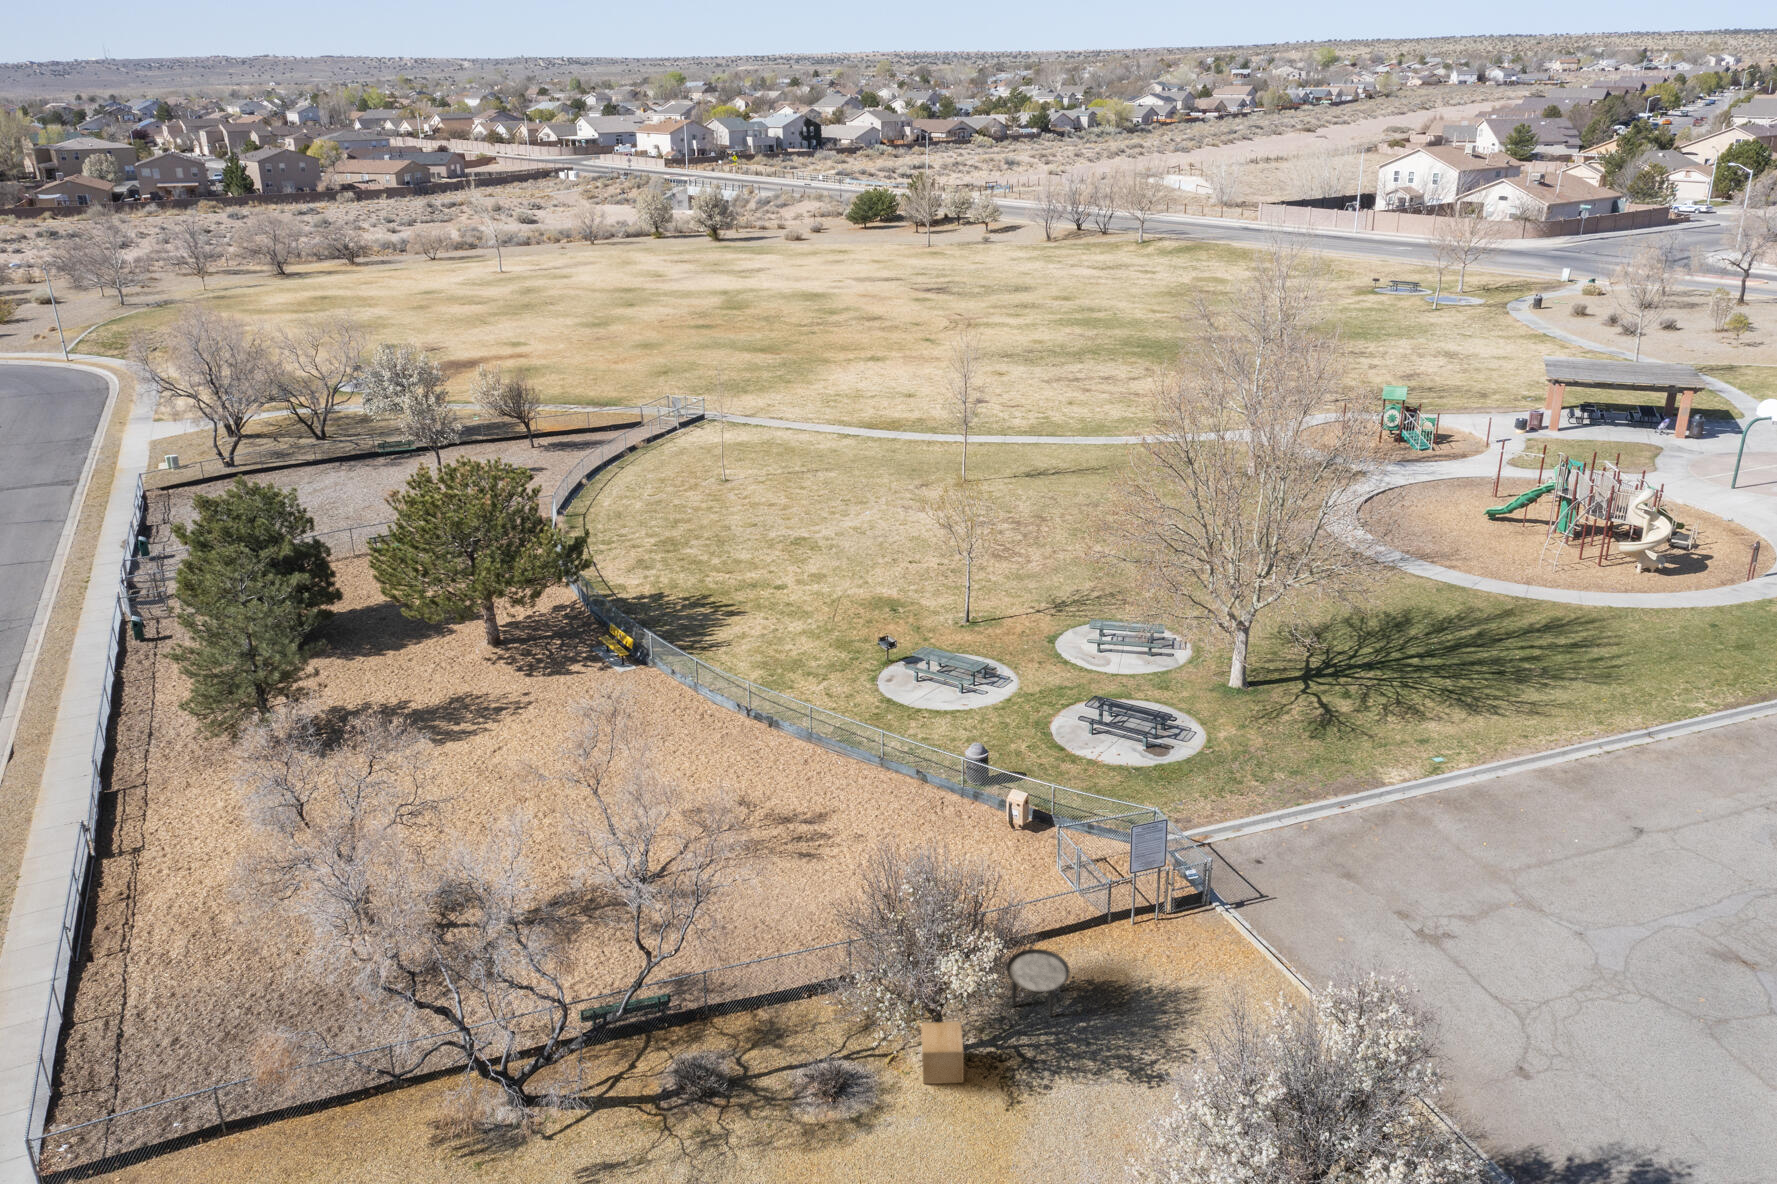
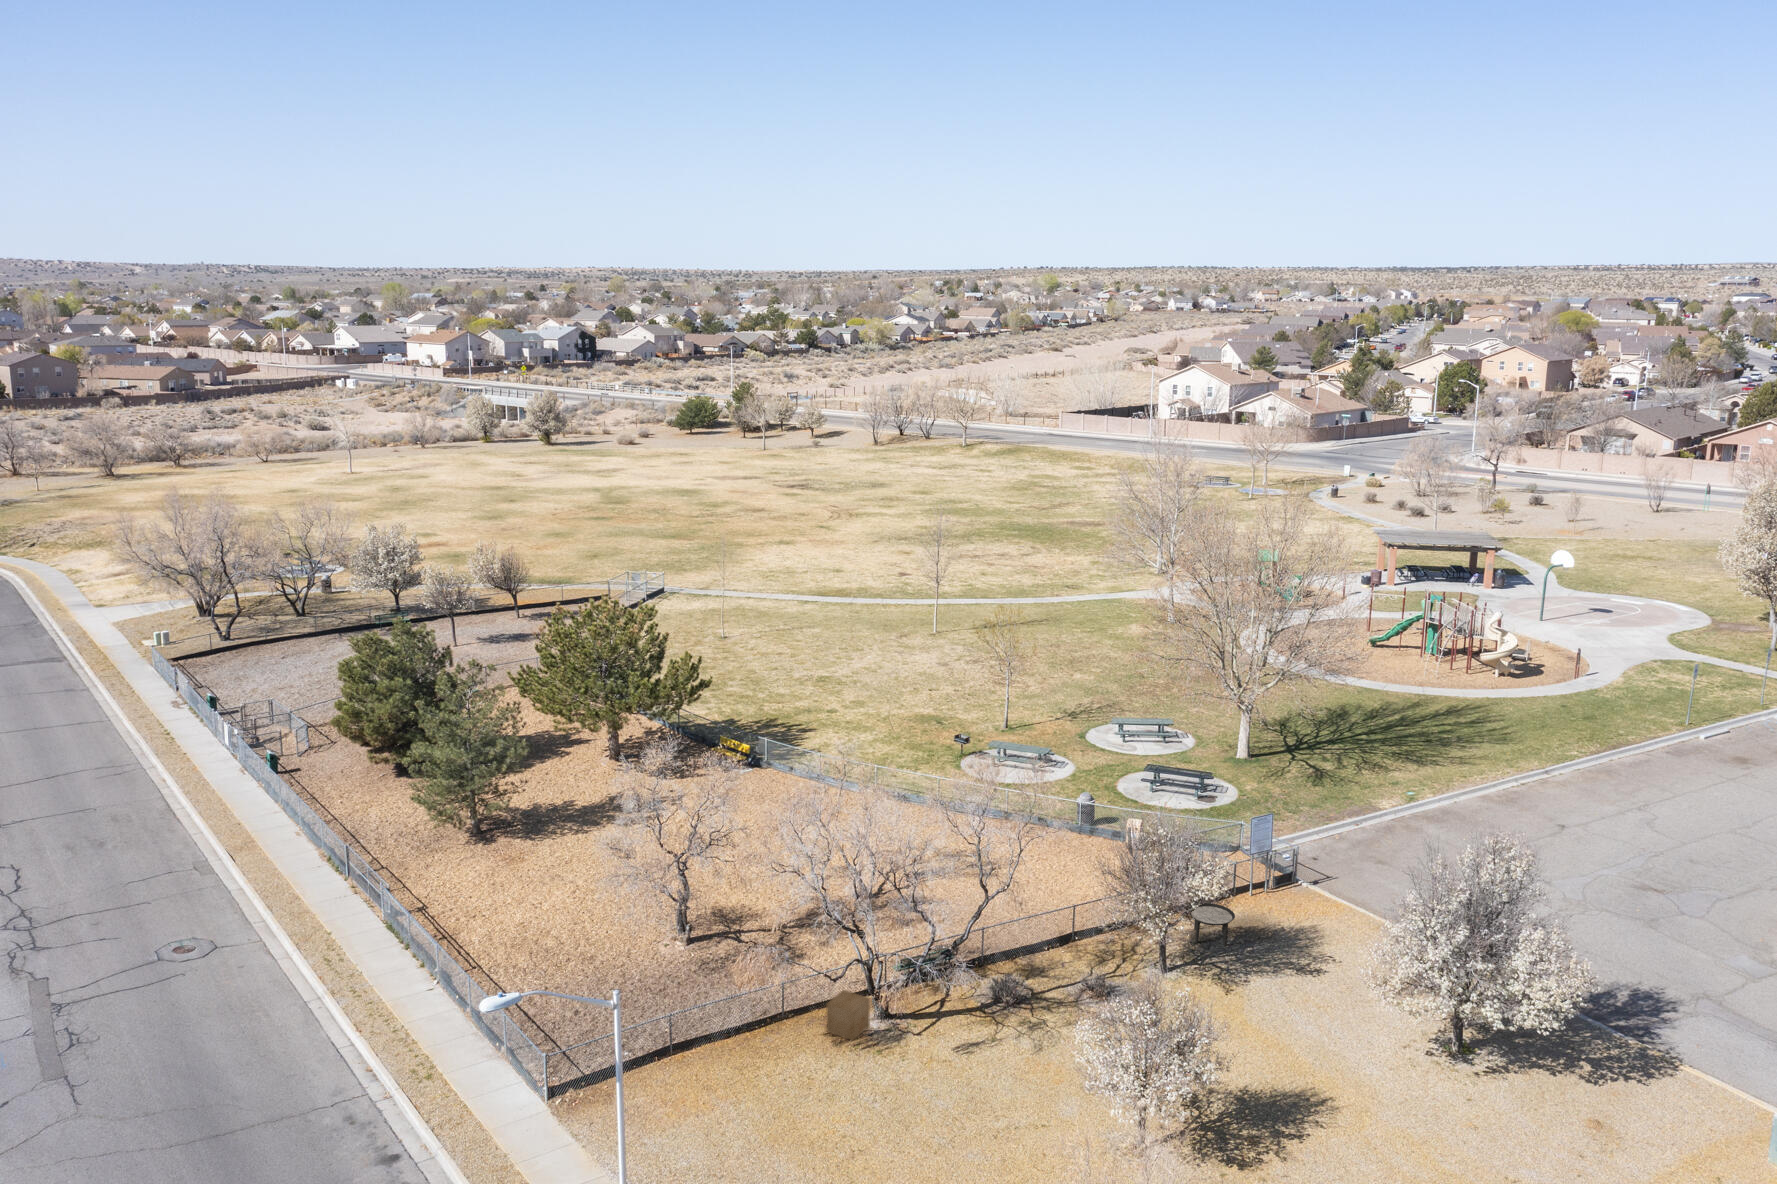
cardboard box: present [921,1022,964,1084] -> present [826,990,870,1040]

